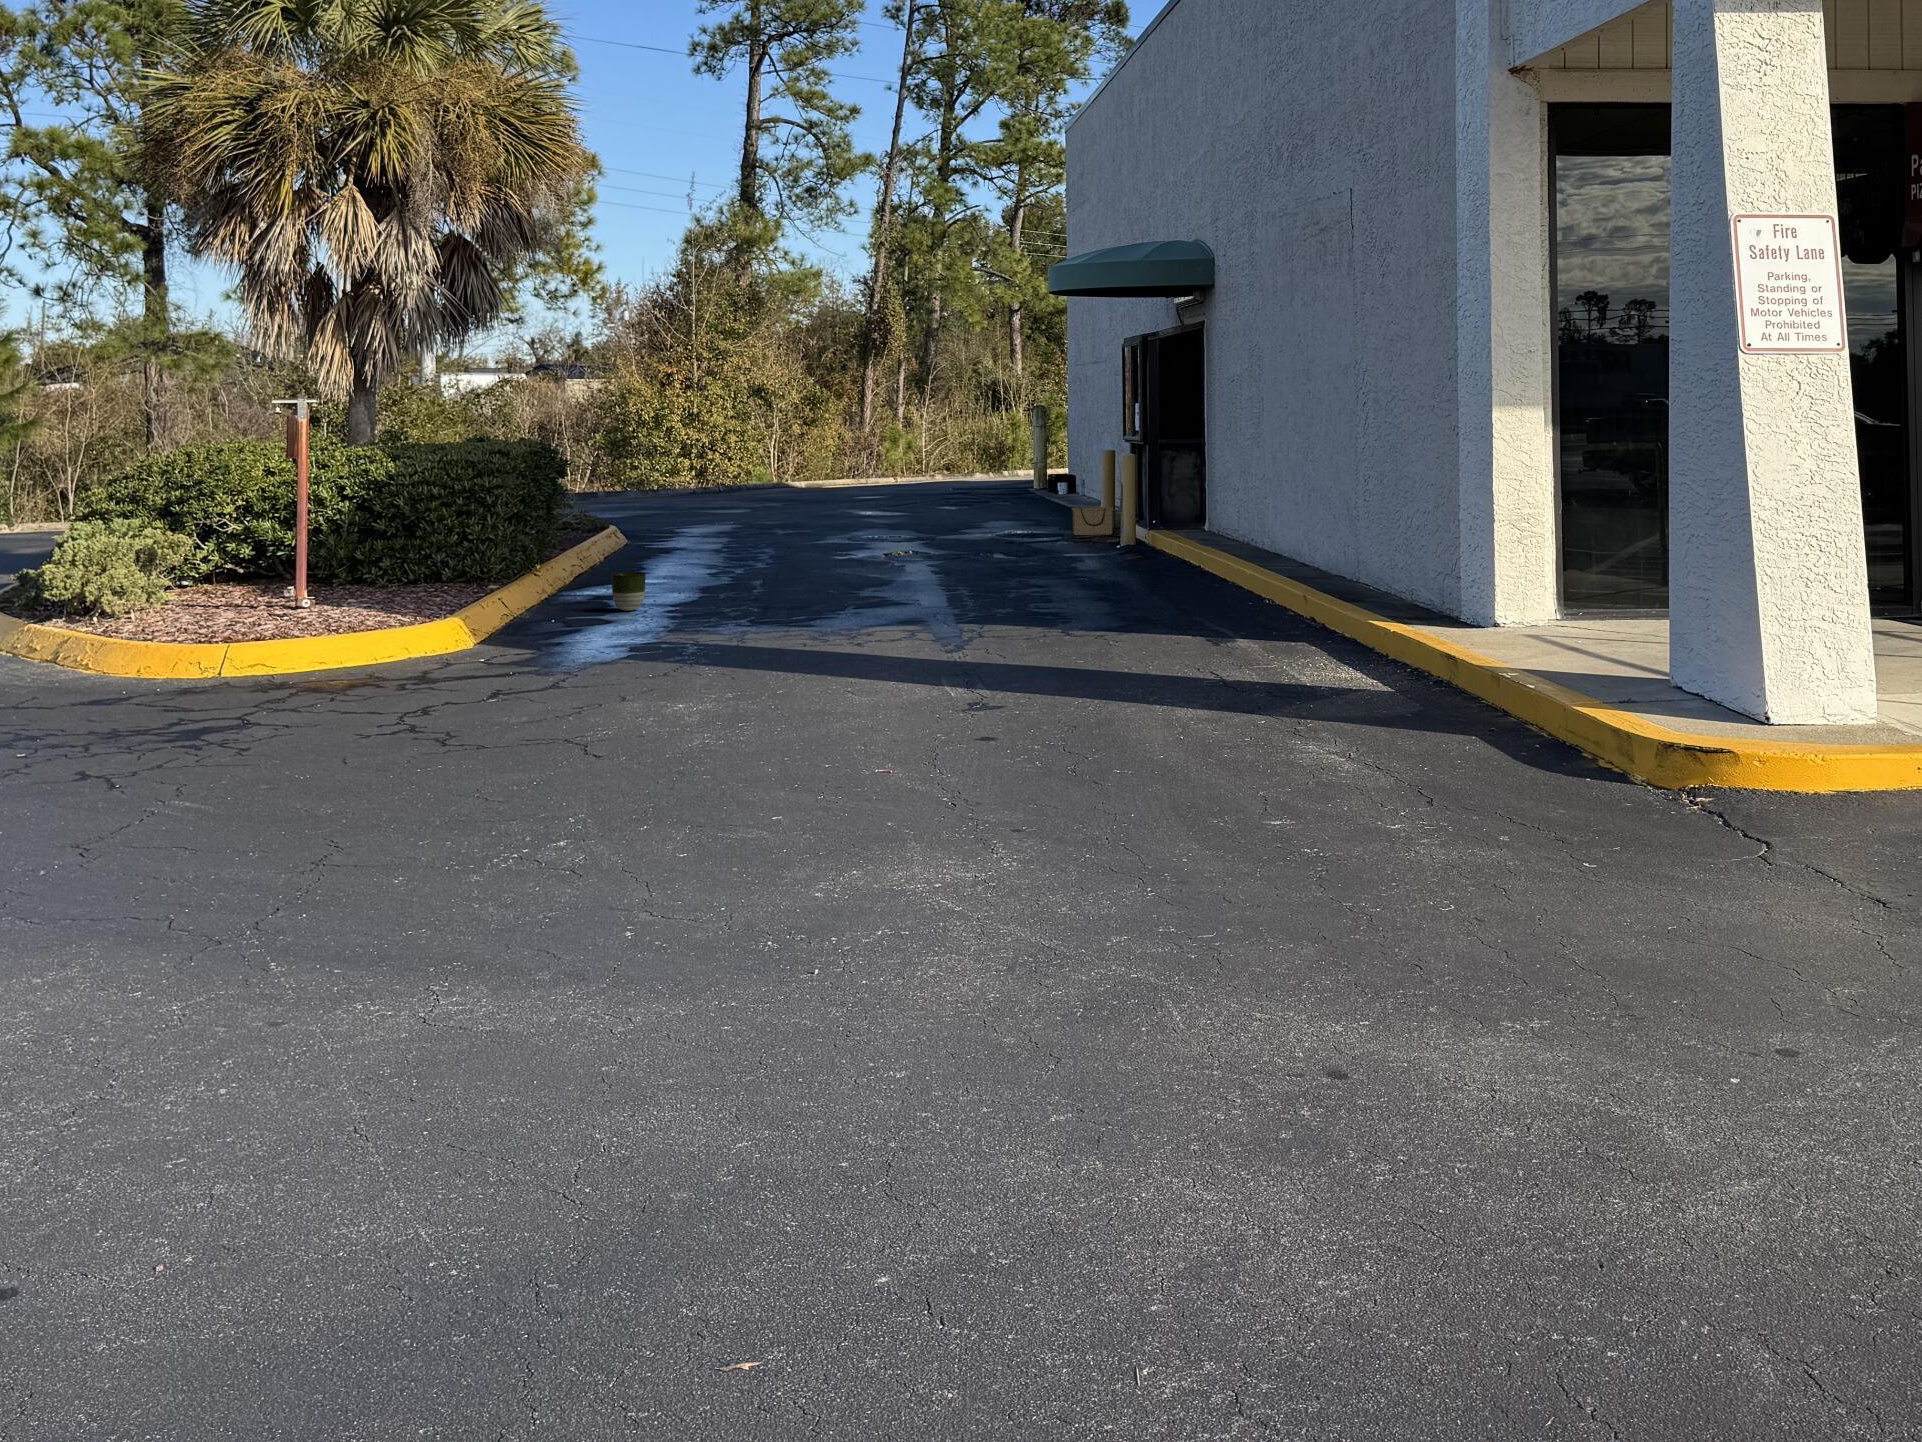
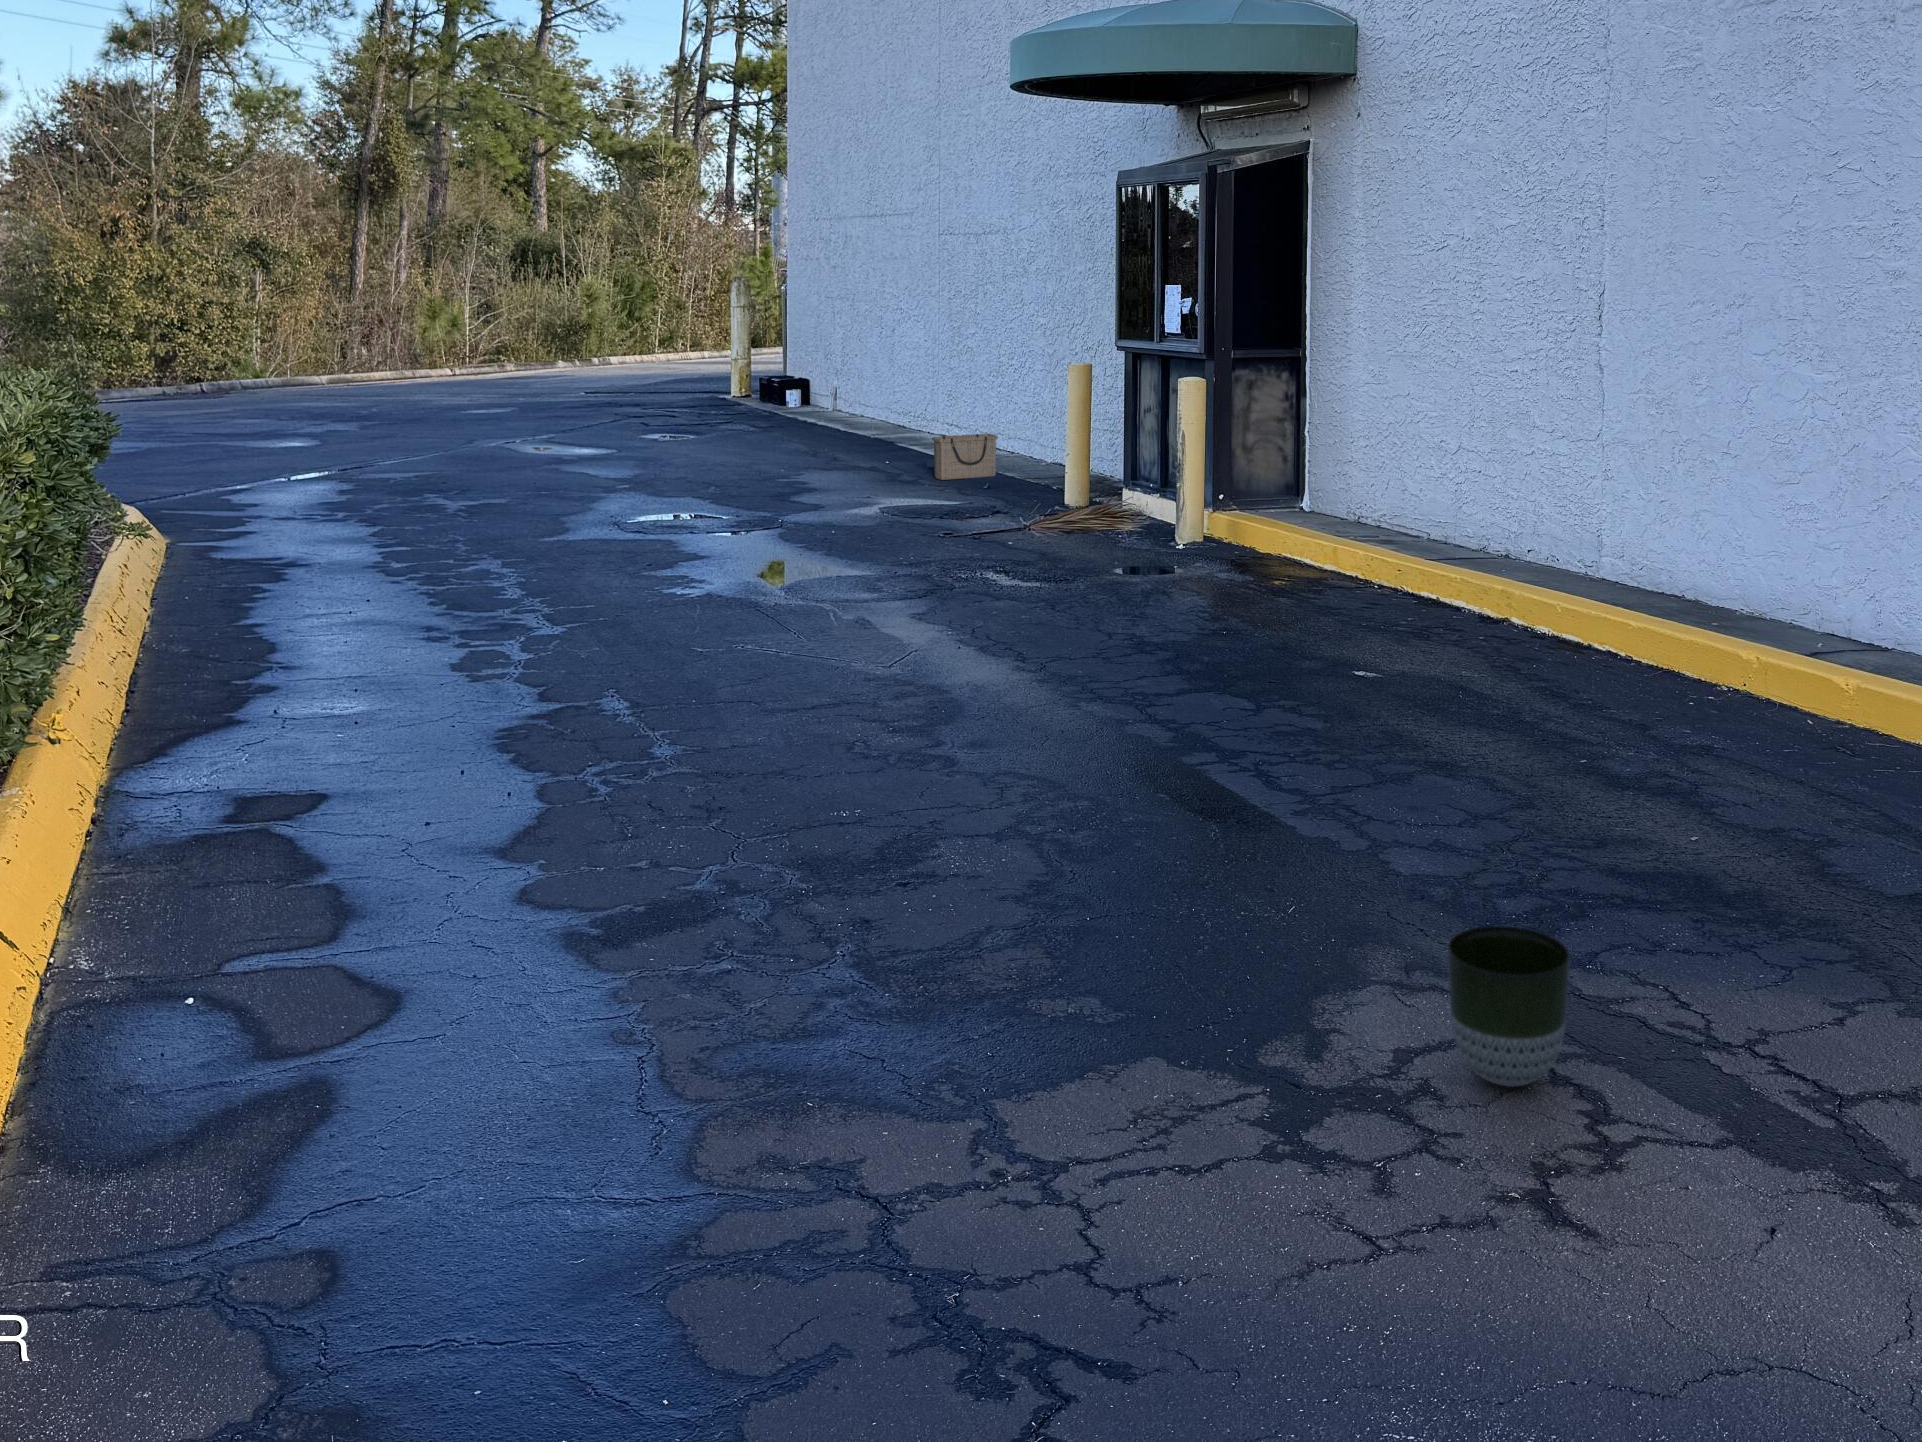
planter: present [611,572,646,611] -> present [1448,926,1570,1087]

